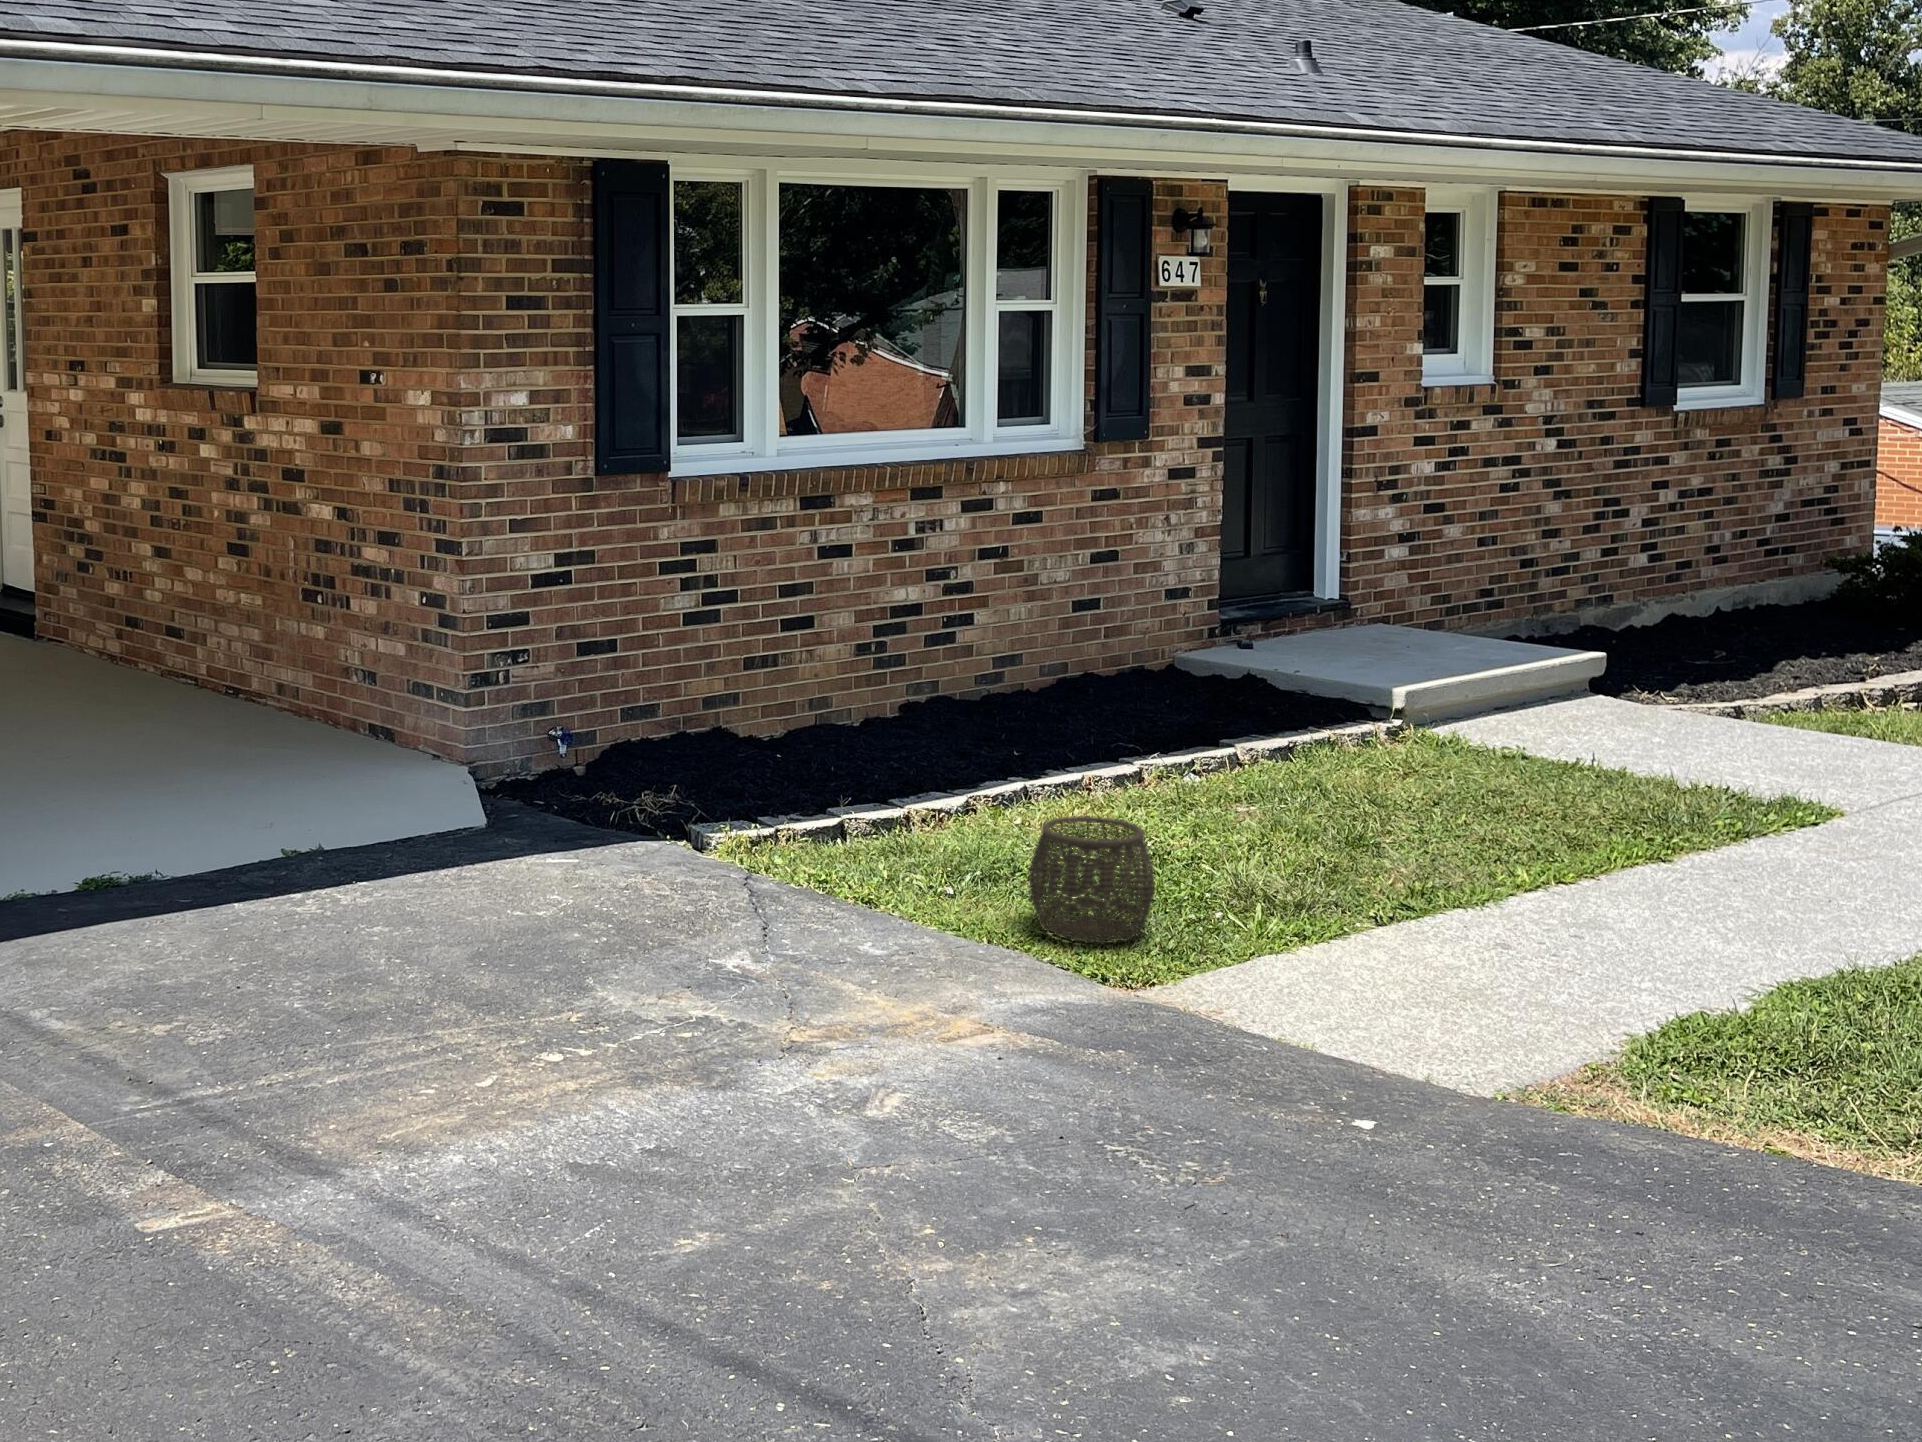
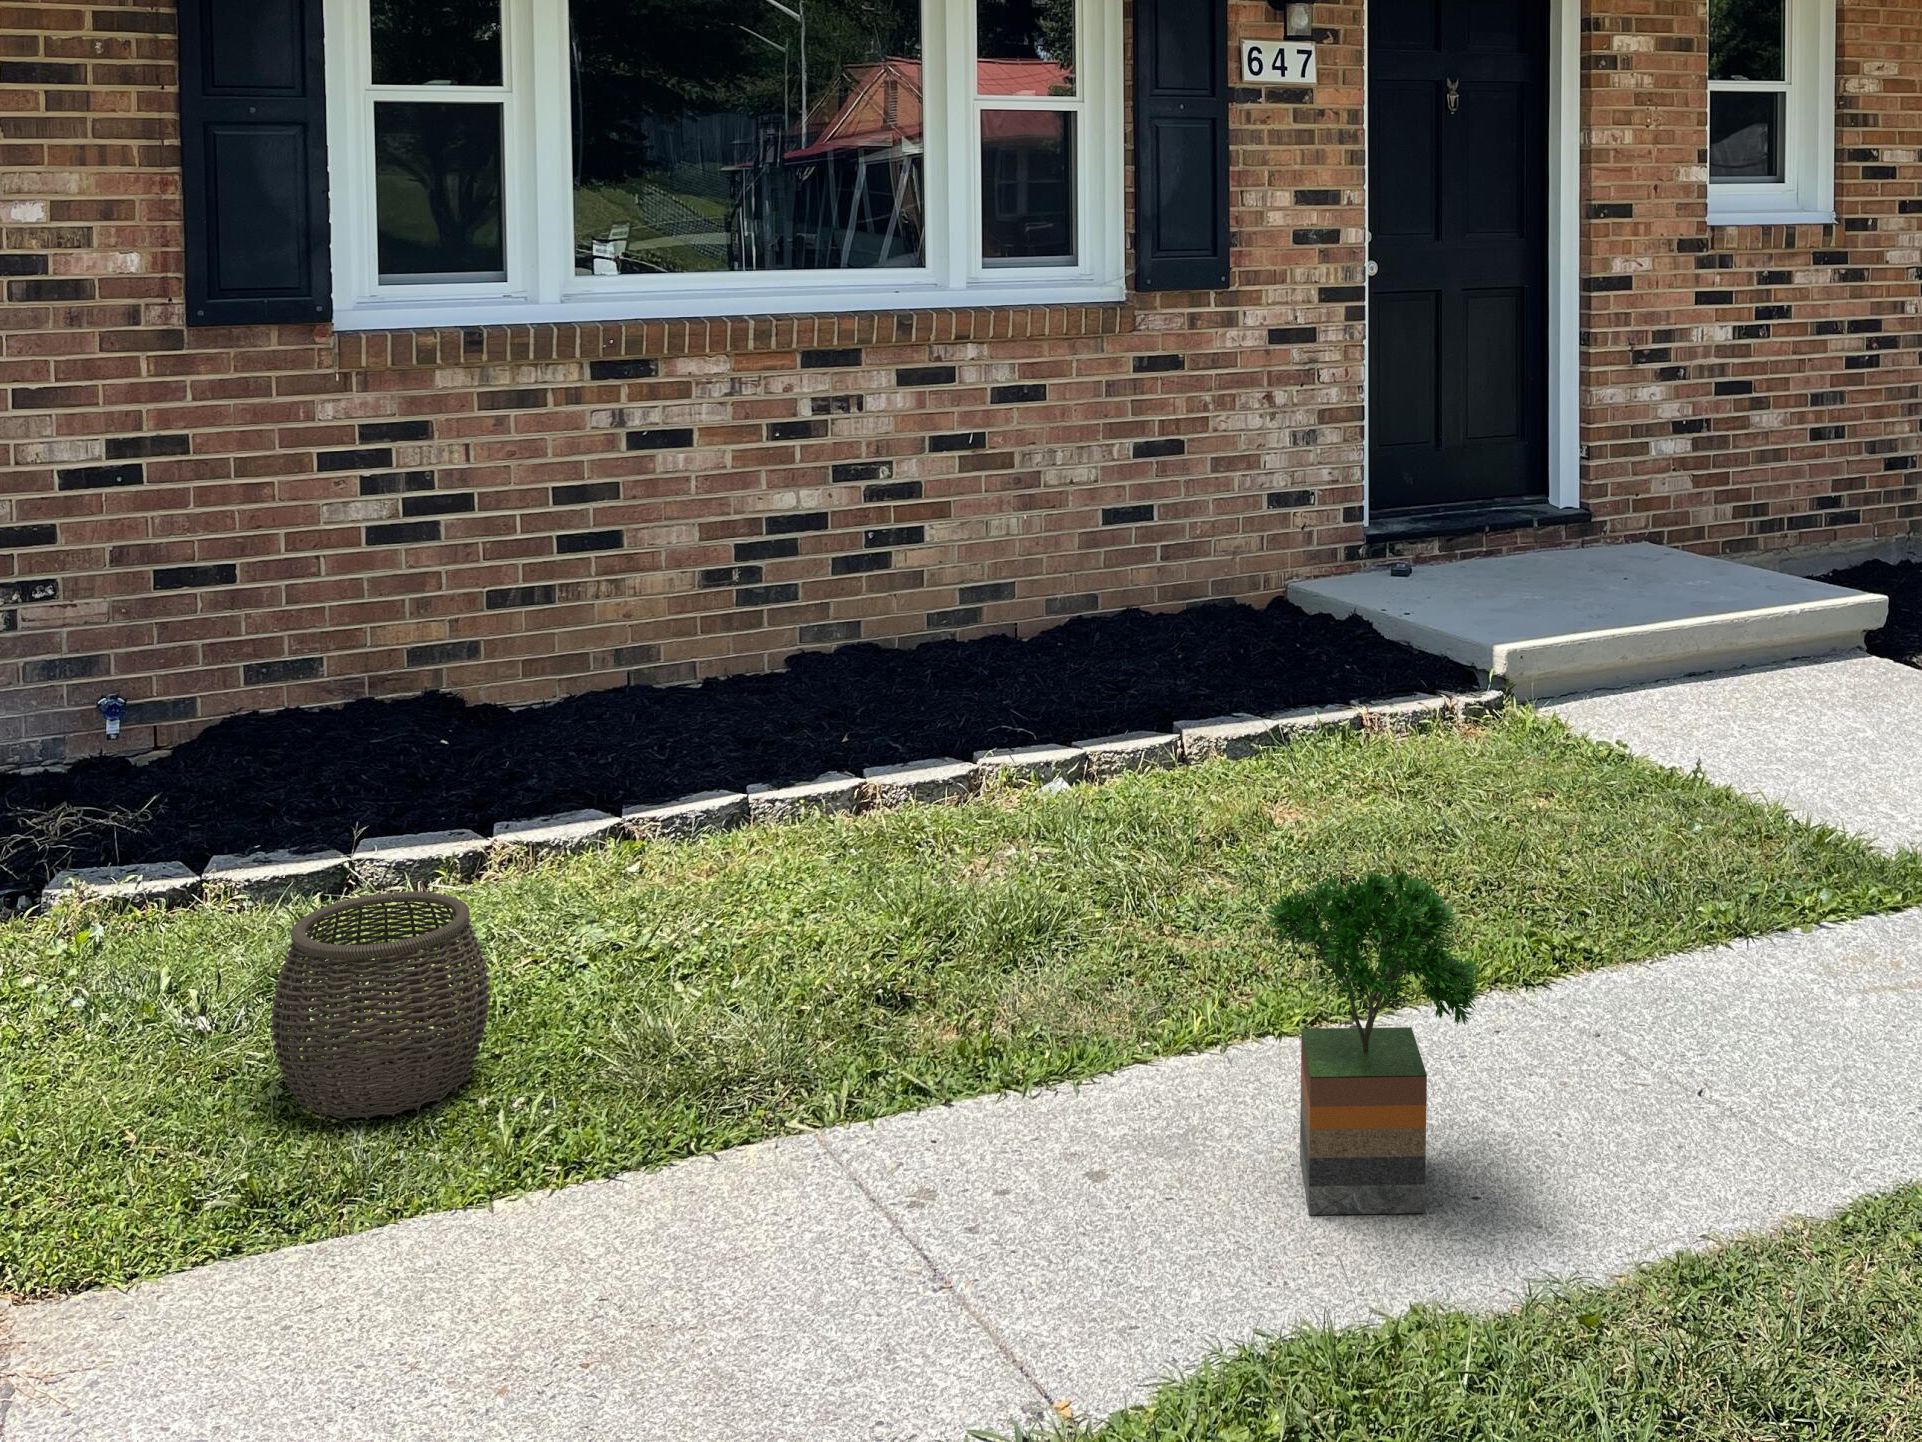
potted tree: none [1660,774,1827,967] -> present [1265,870,1480,1215]

